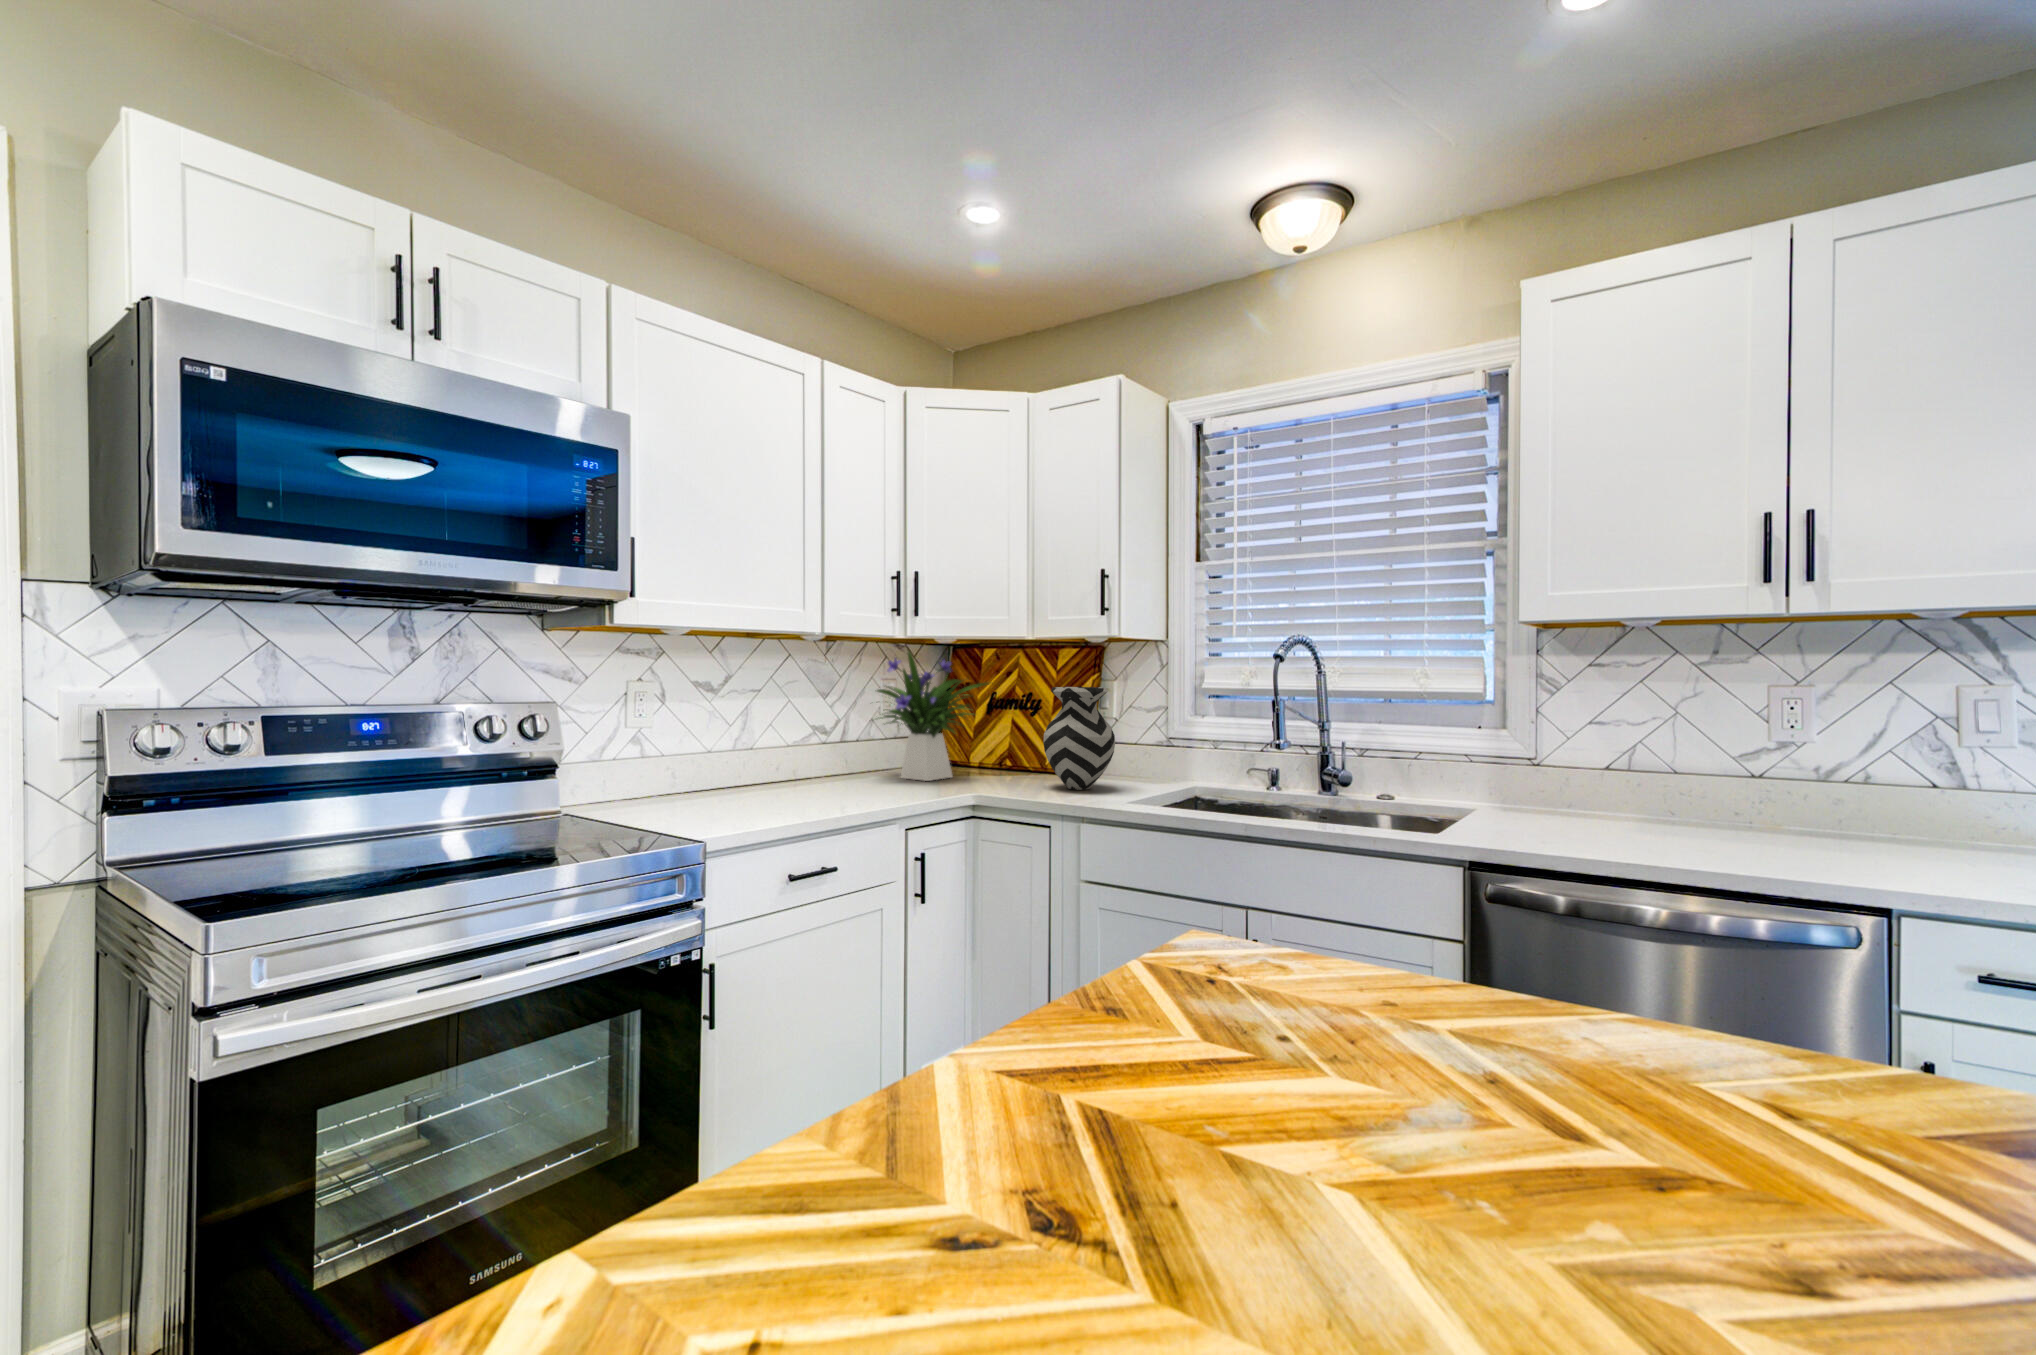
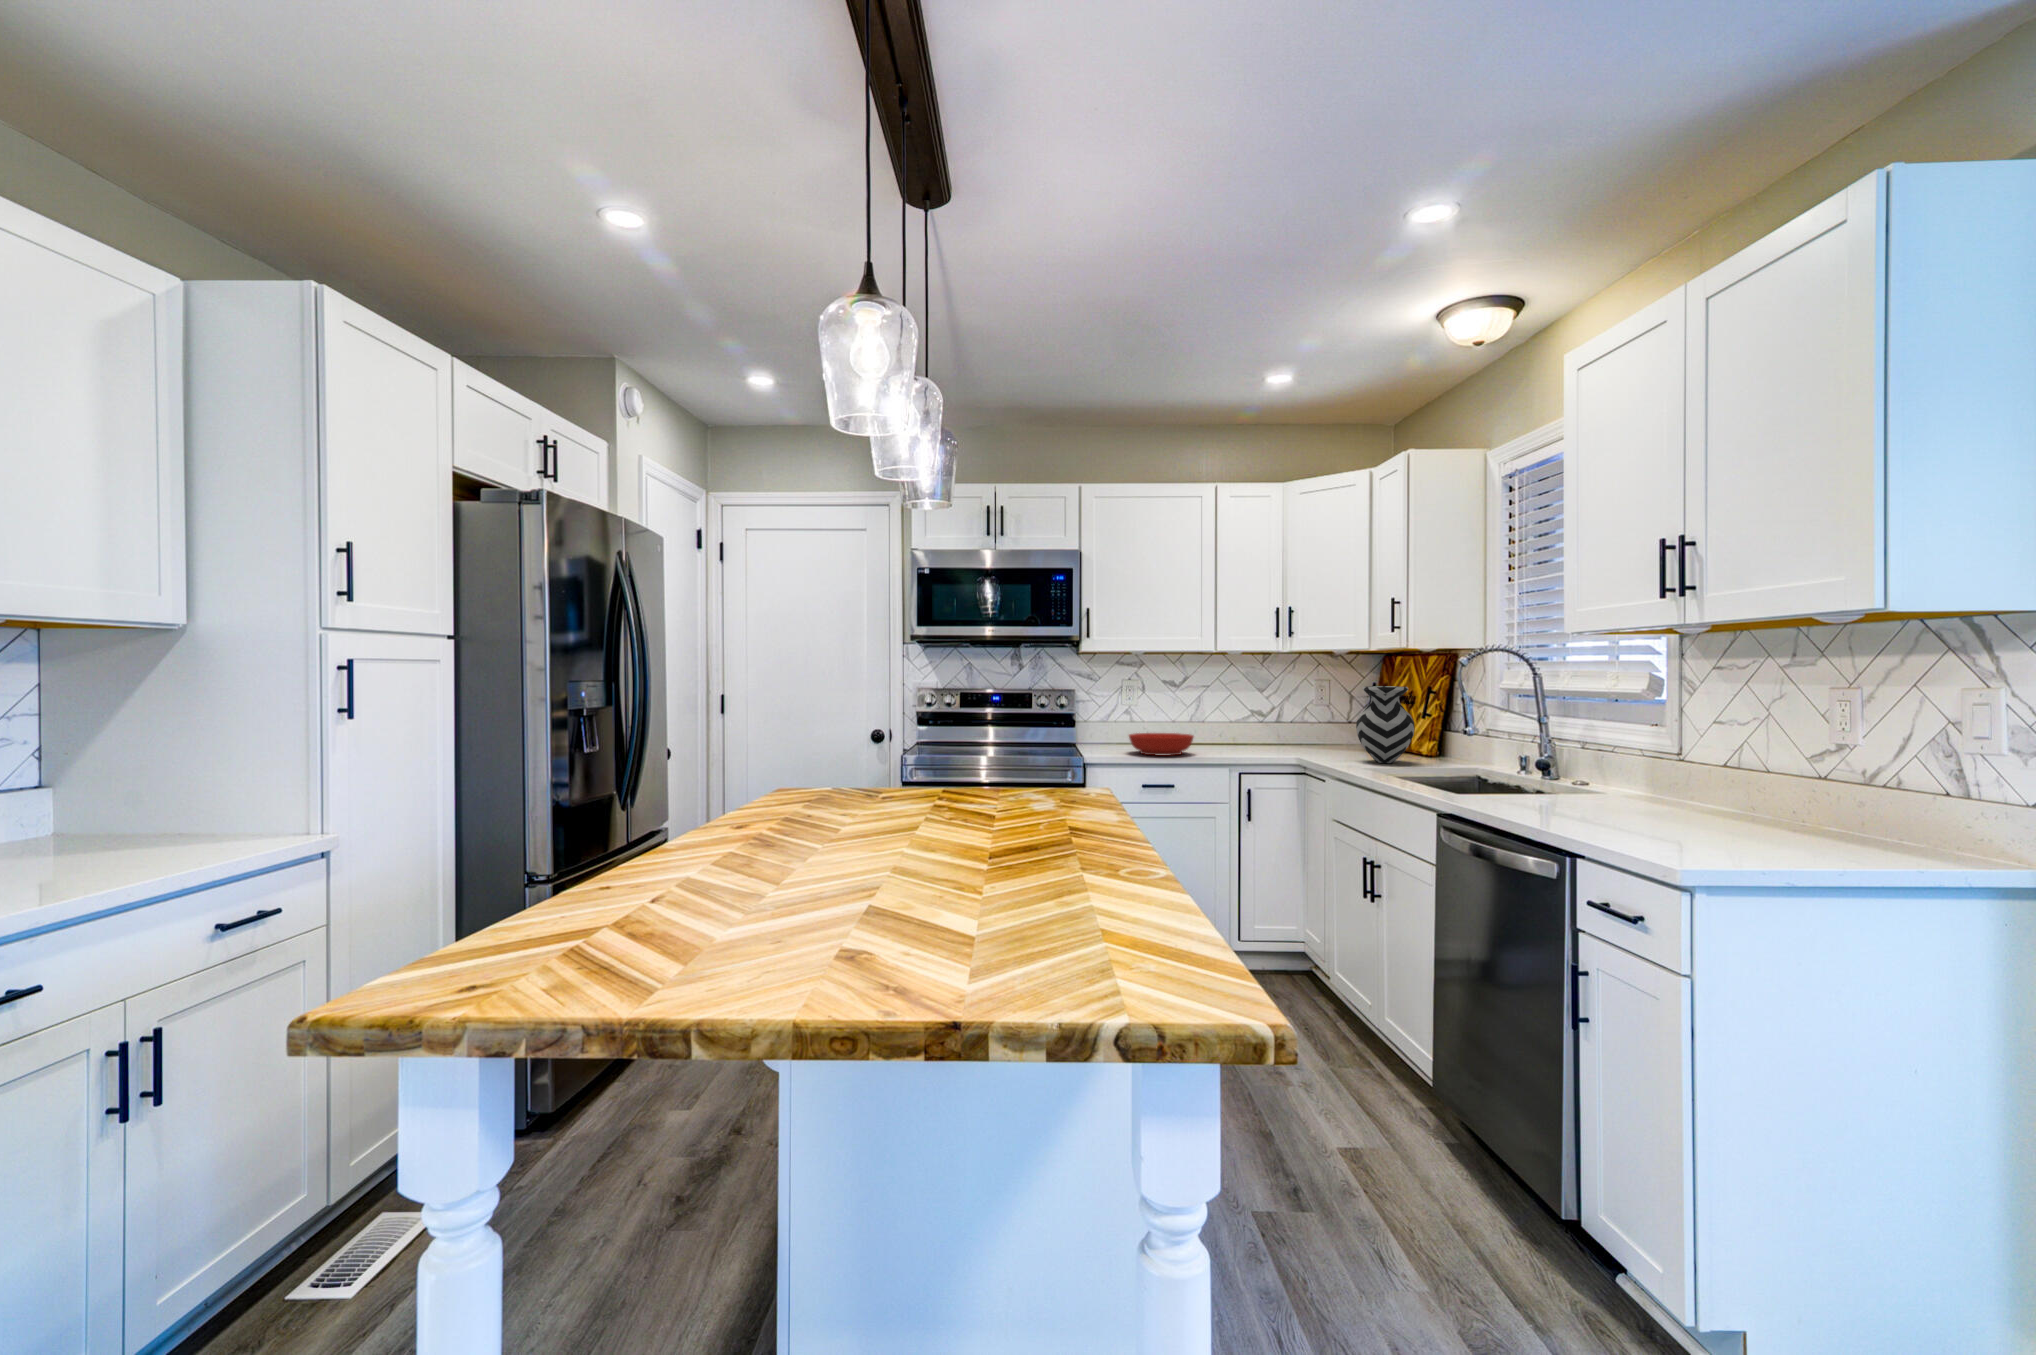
flower arrangement: present [877,651,989,781] -> none [1258,660,1345,750]
bowl: none [722,772,843,817] -> present [1129,733,1194,756]

